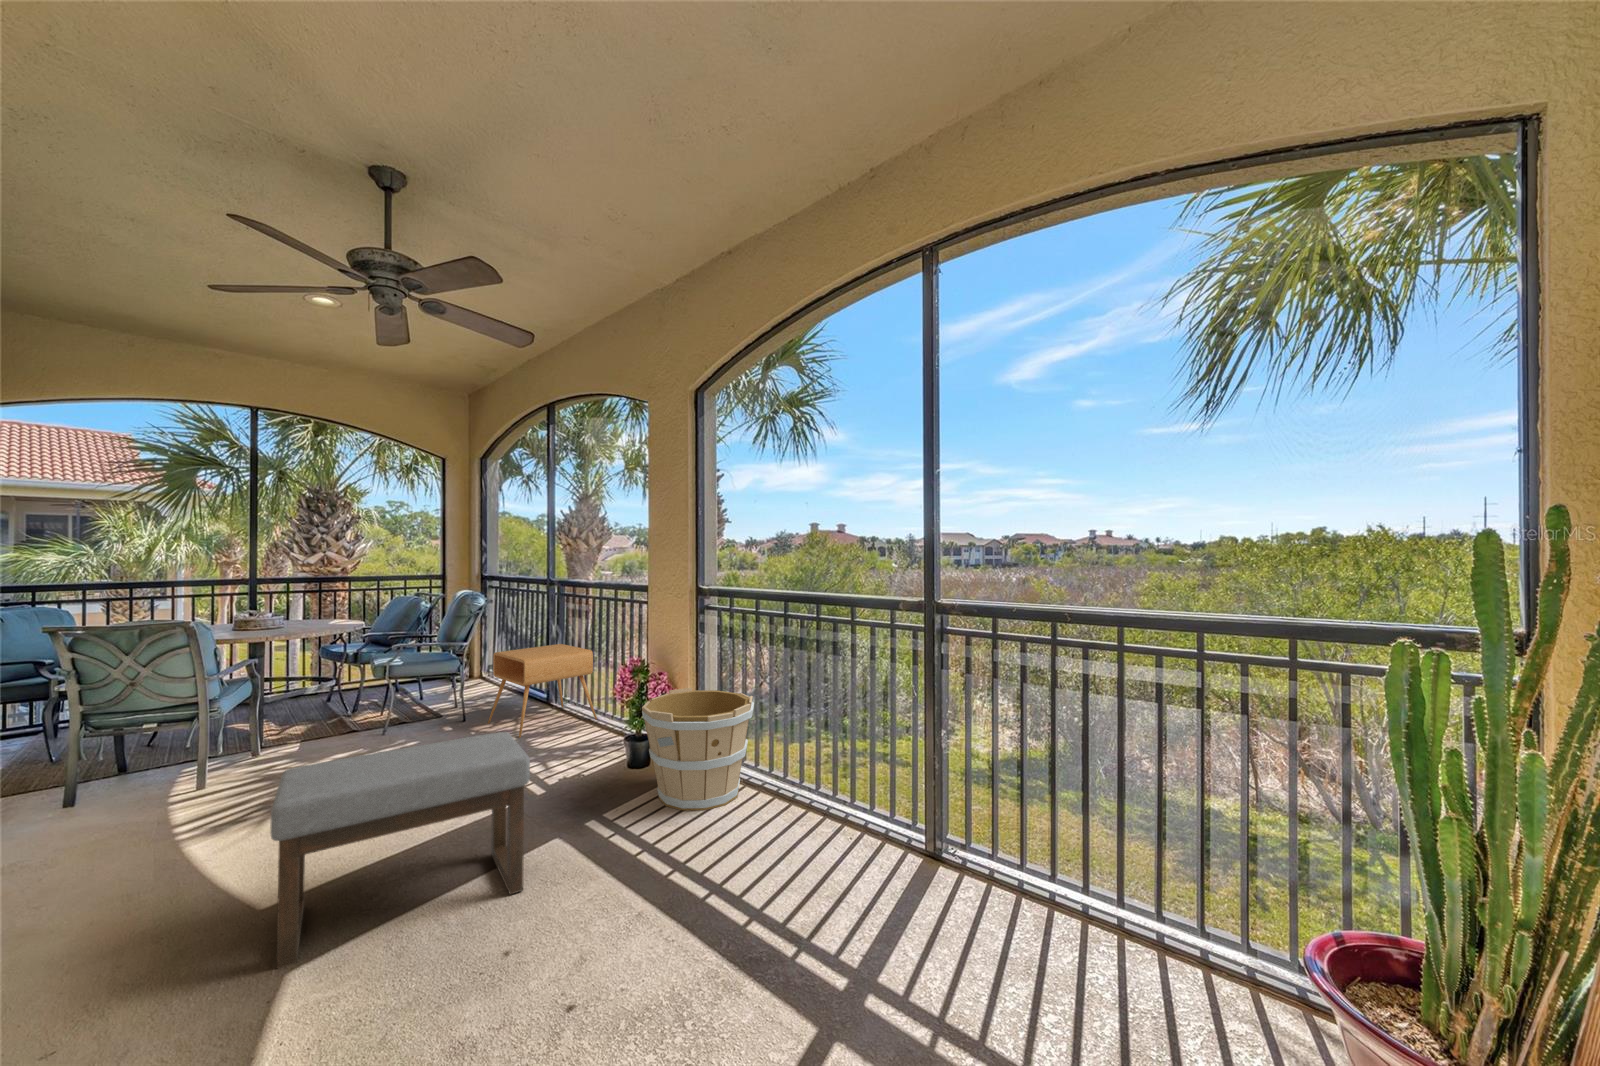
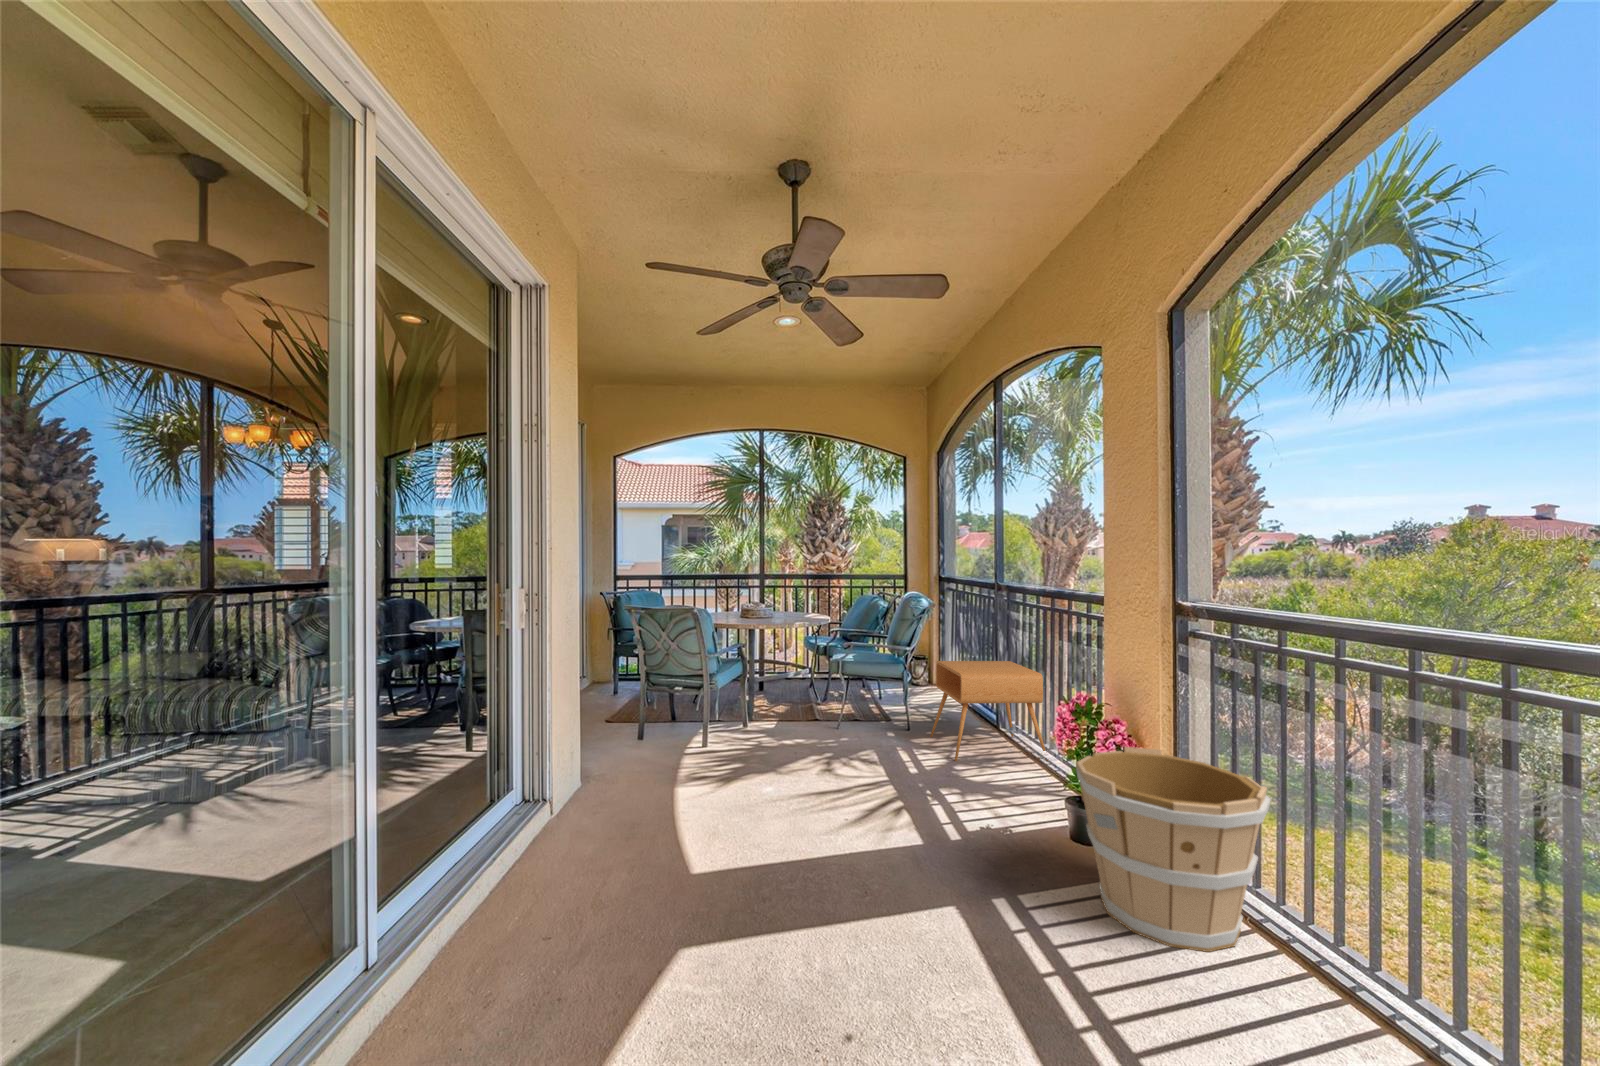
ottoman: present [270,732,530,969] -> none [666,744,901,960]

